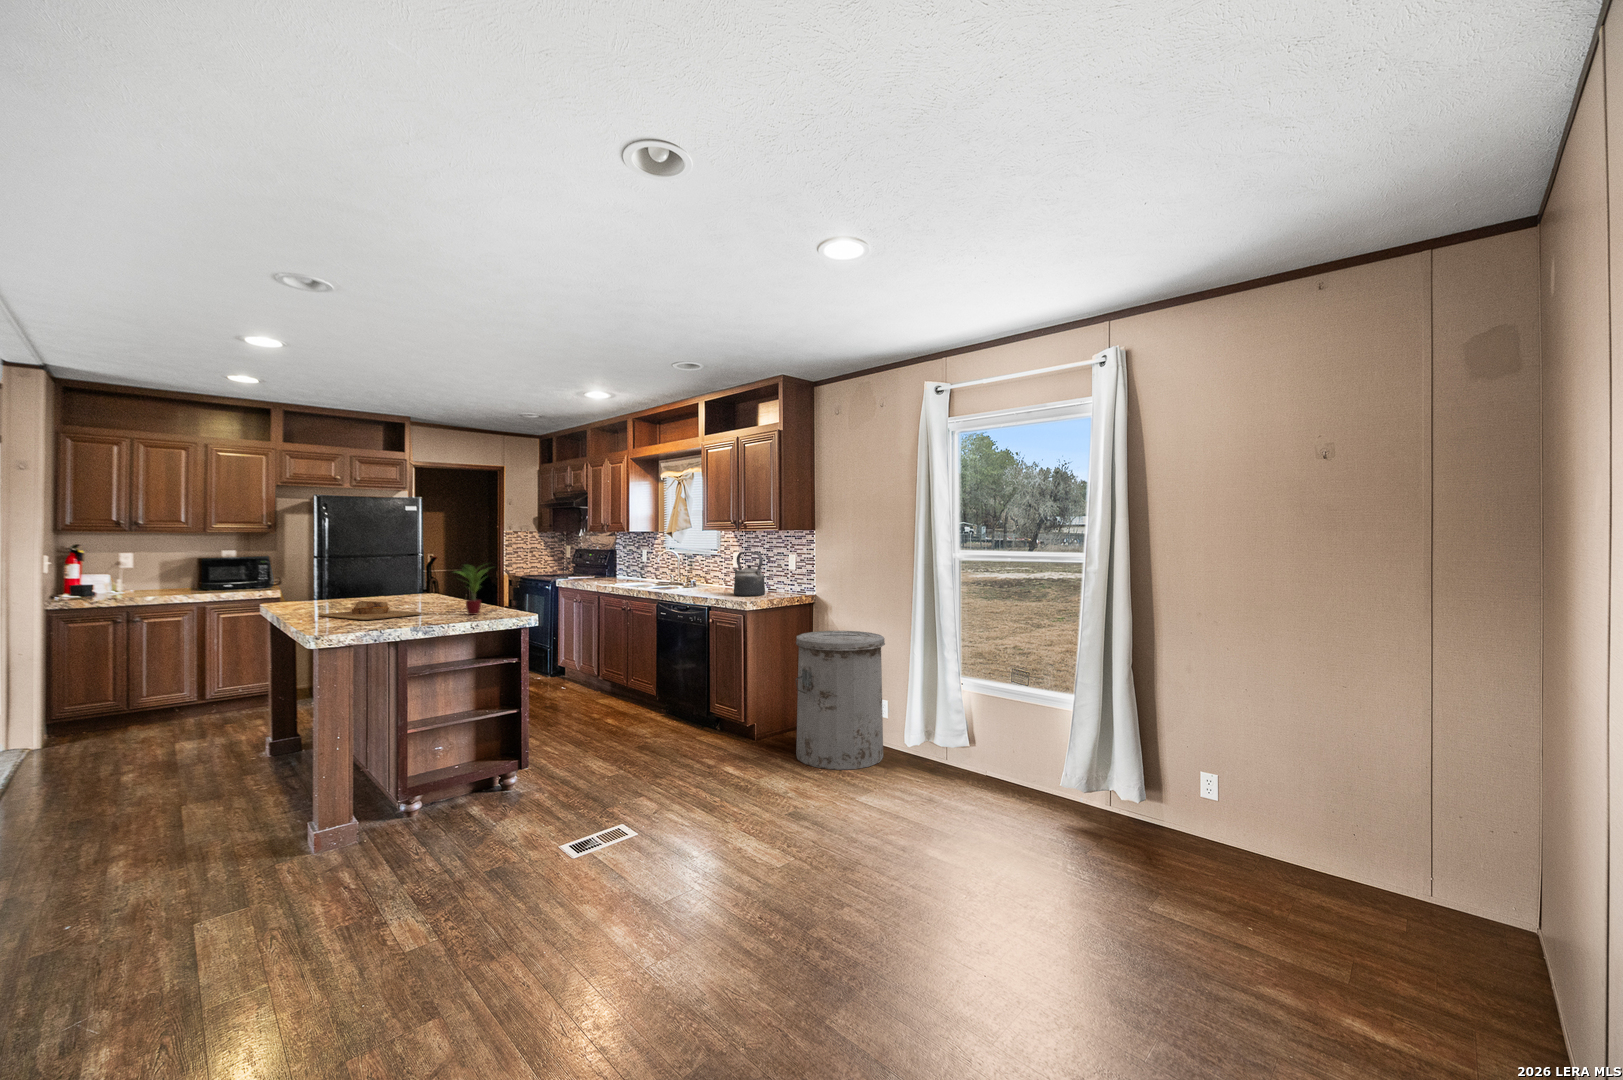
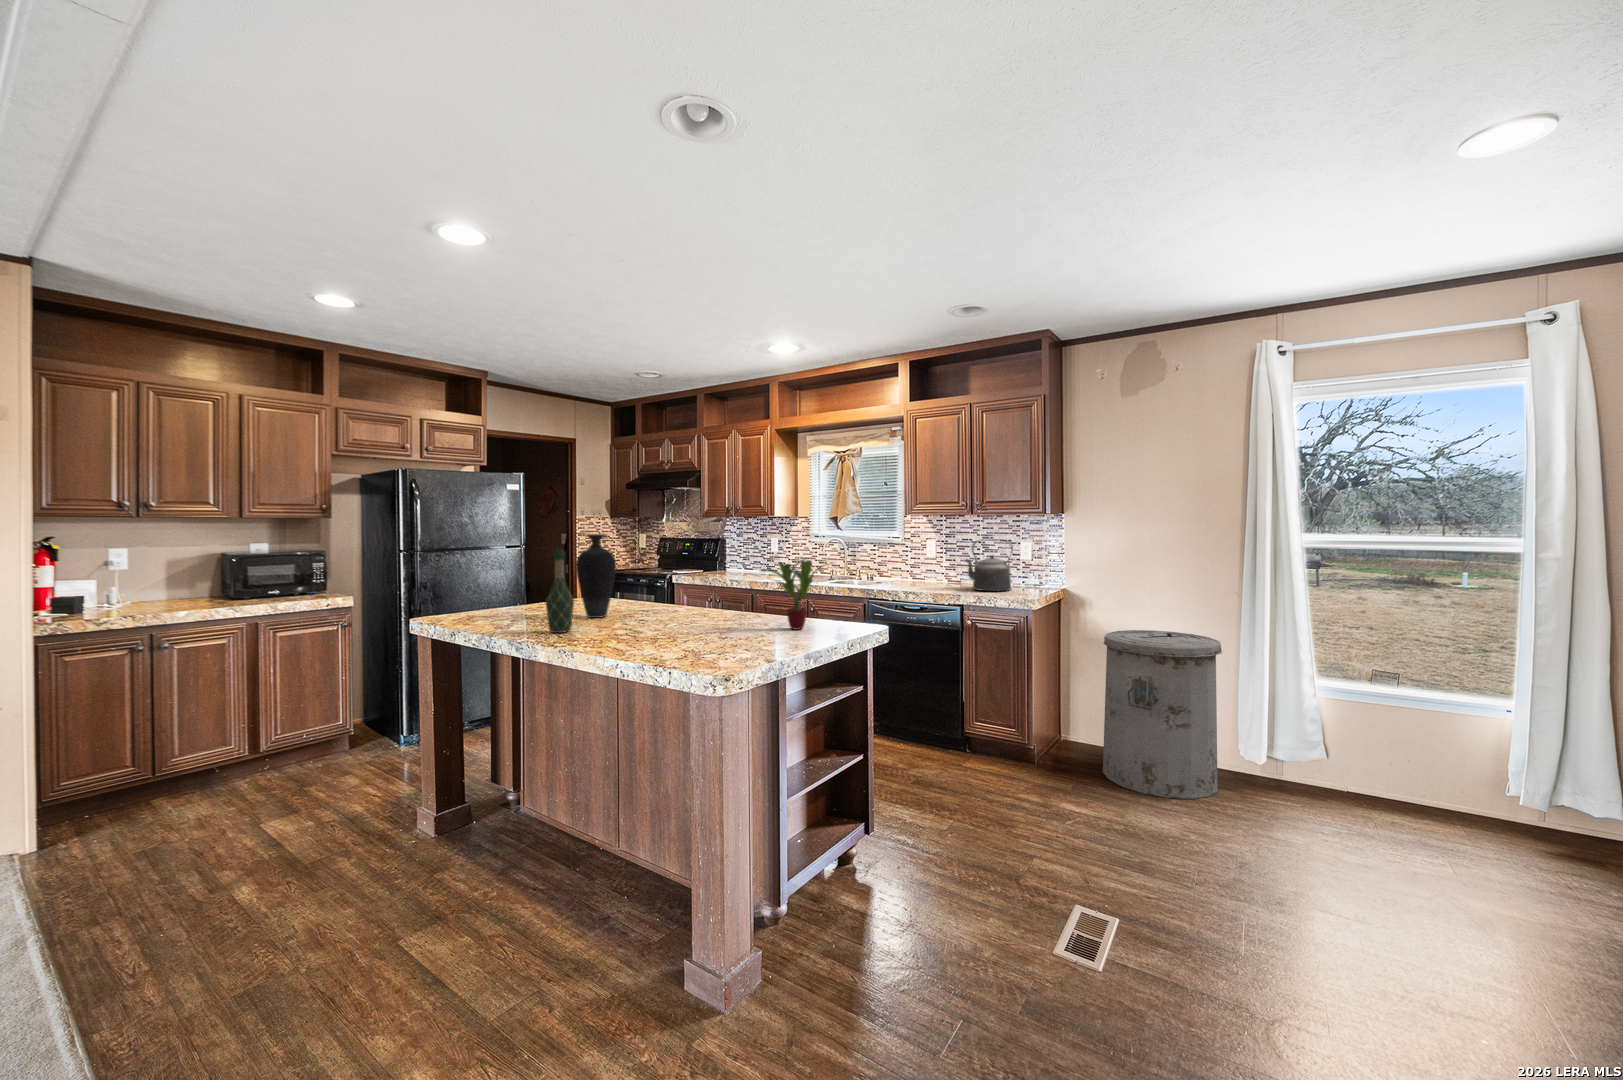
vase: none [358,545,390,605] -> present [576,534,616,618]
wine bottle: none [304,555,326,612] -> present [546,549,574,633]
cutting board: present [319,601,422,620] -> none [597,616,735,645]

